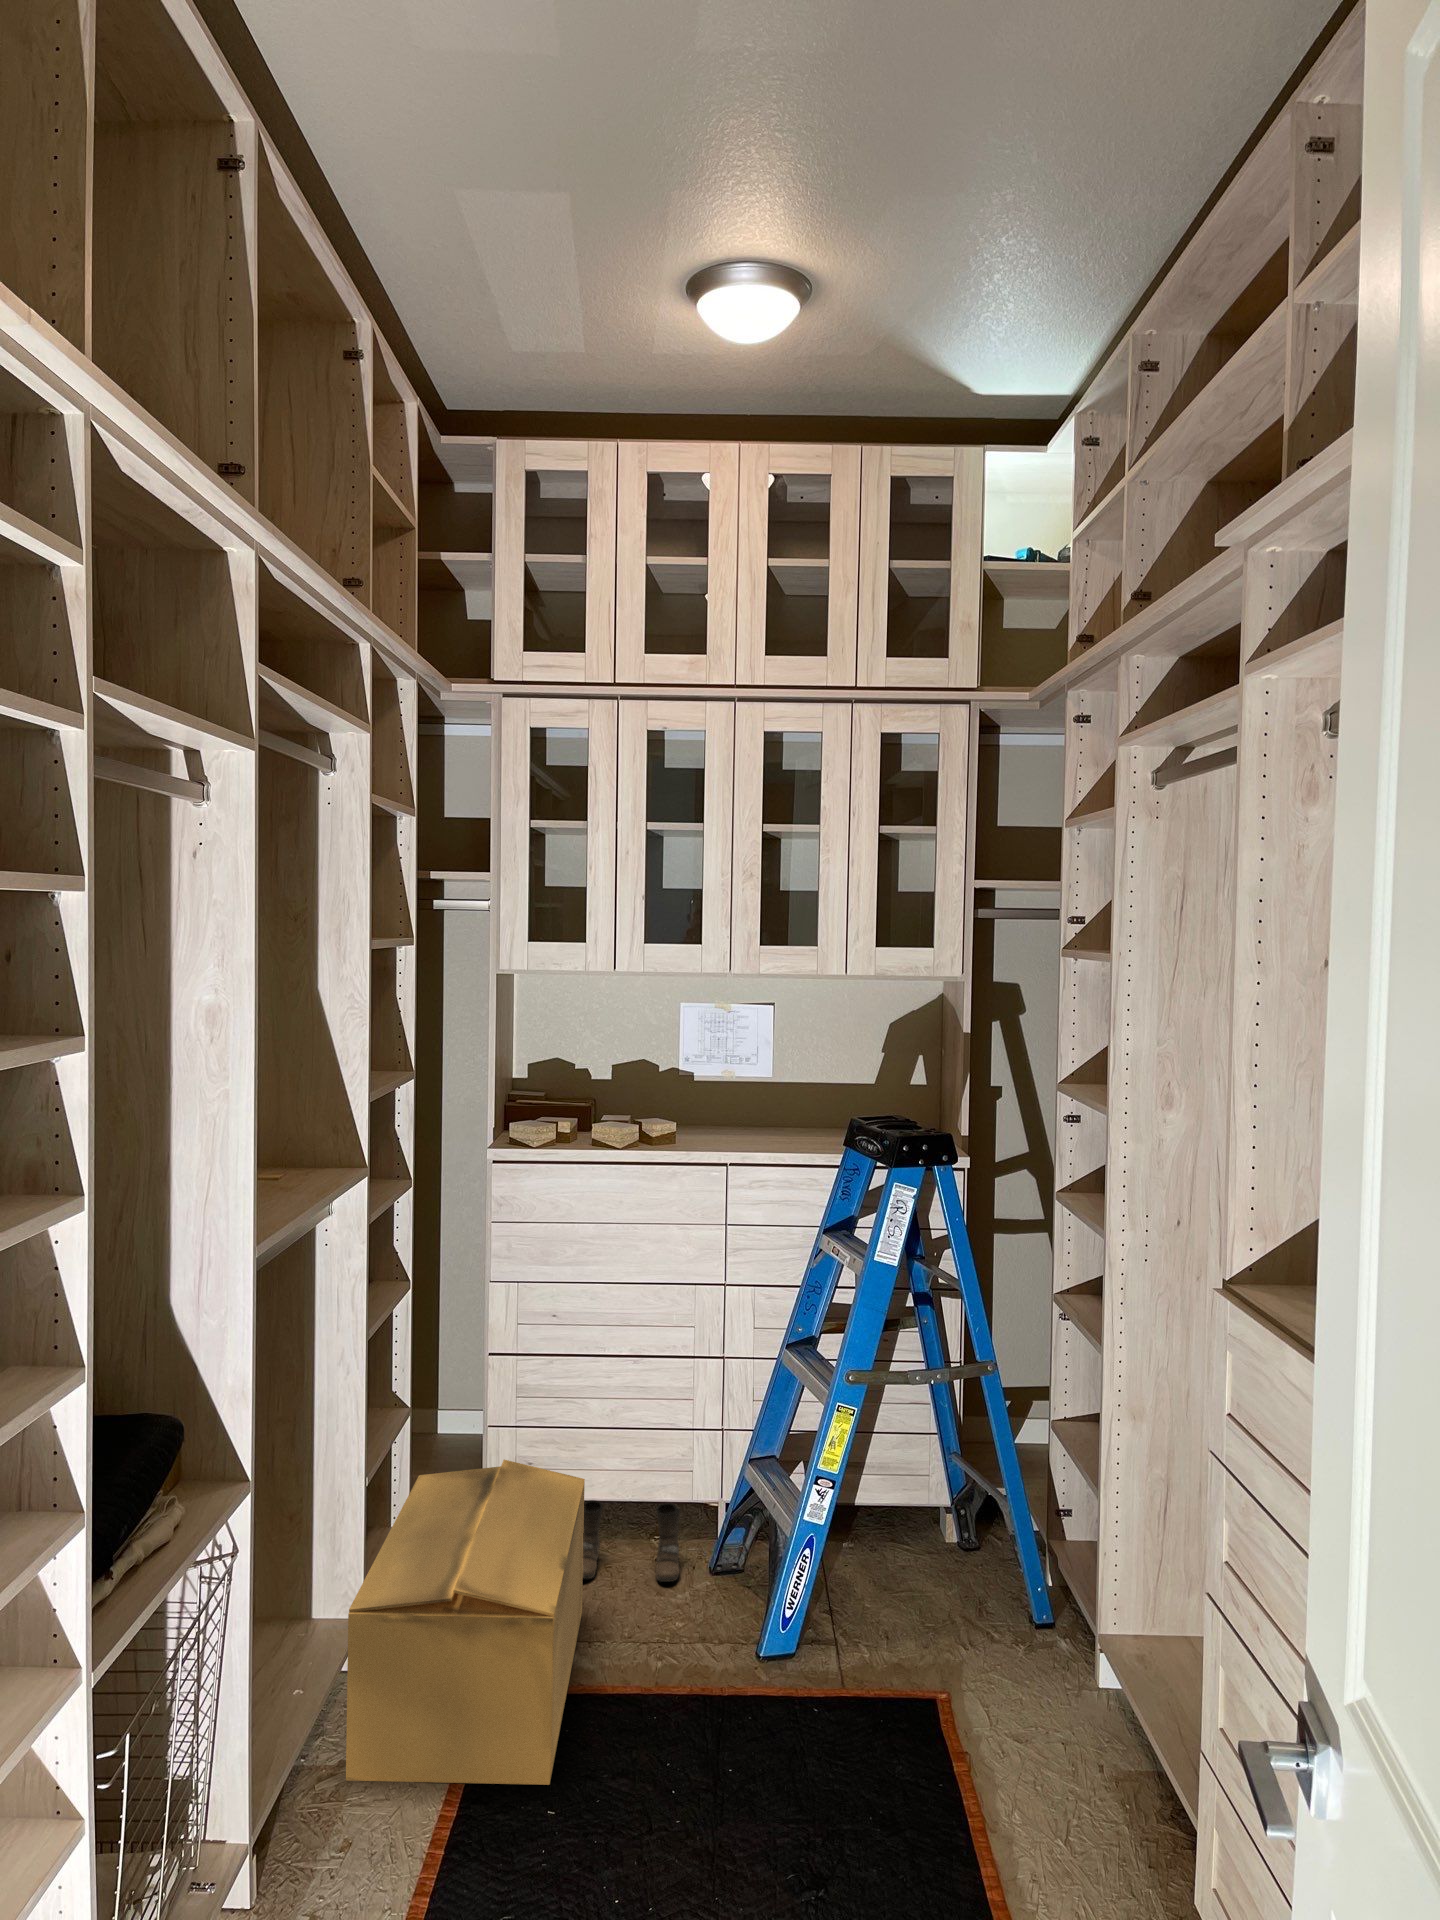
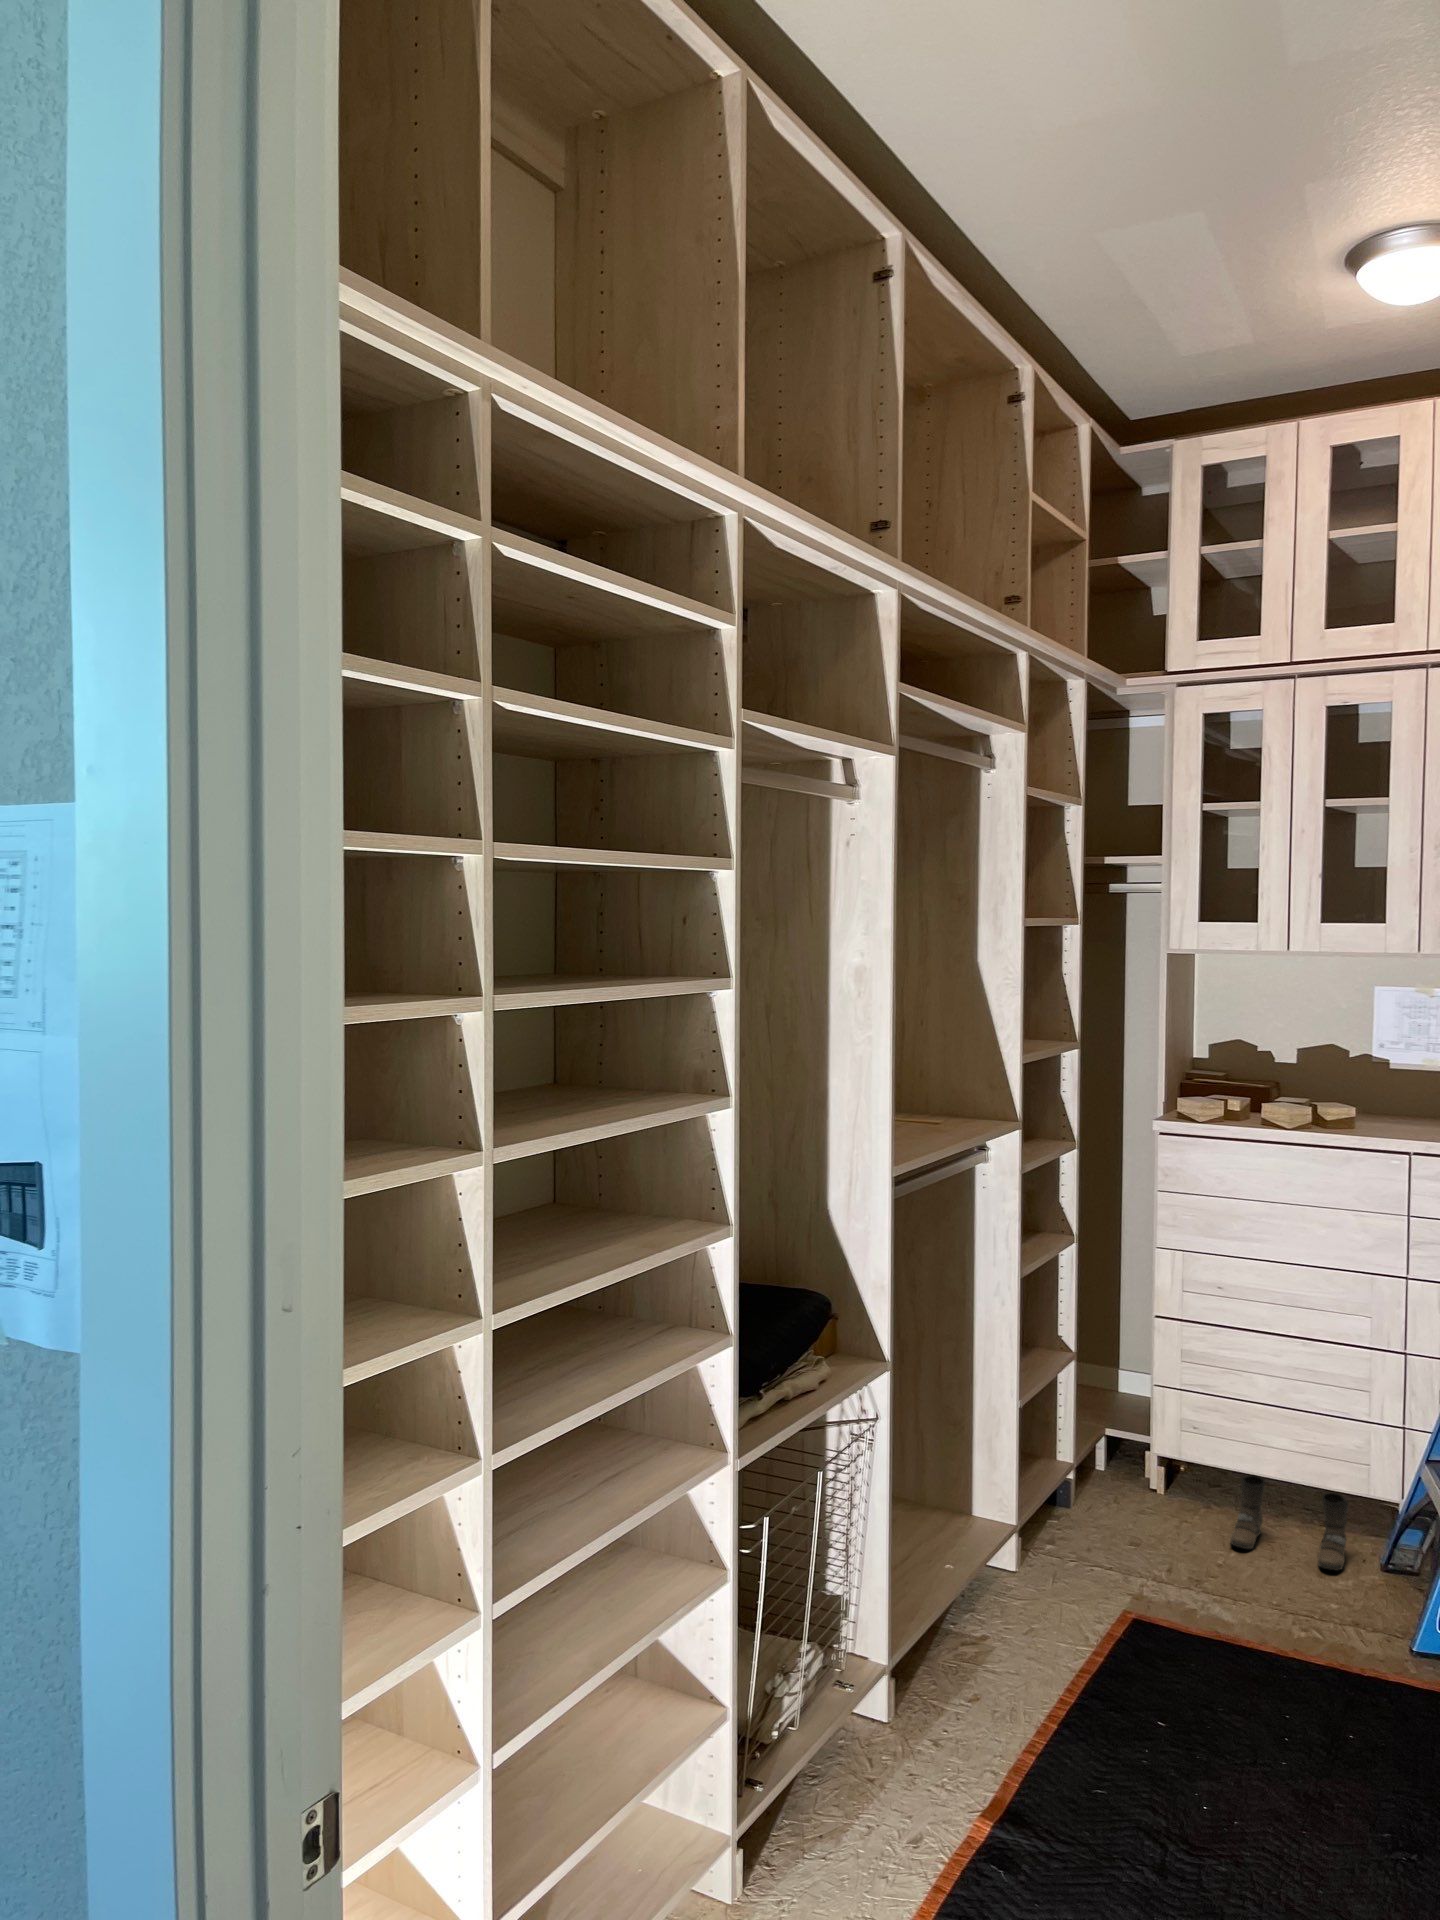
cardboard box: present [346,1460,585,1785] -> none [984,1412,1235,1704]

